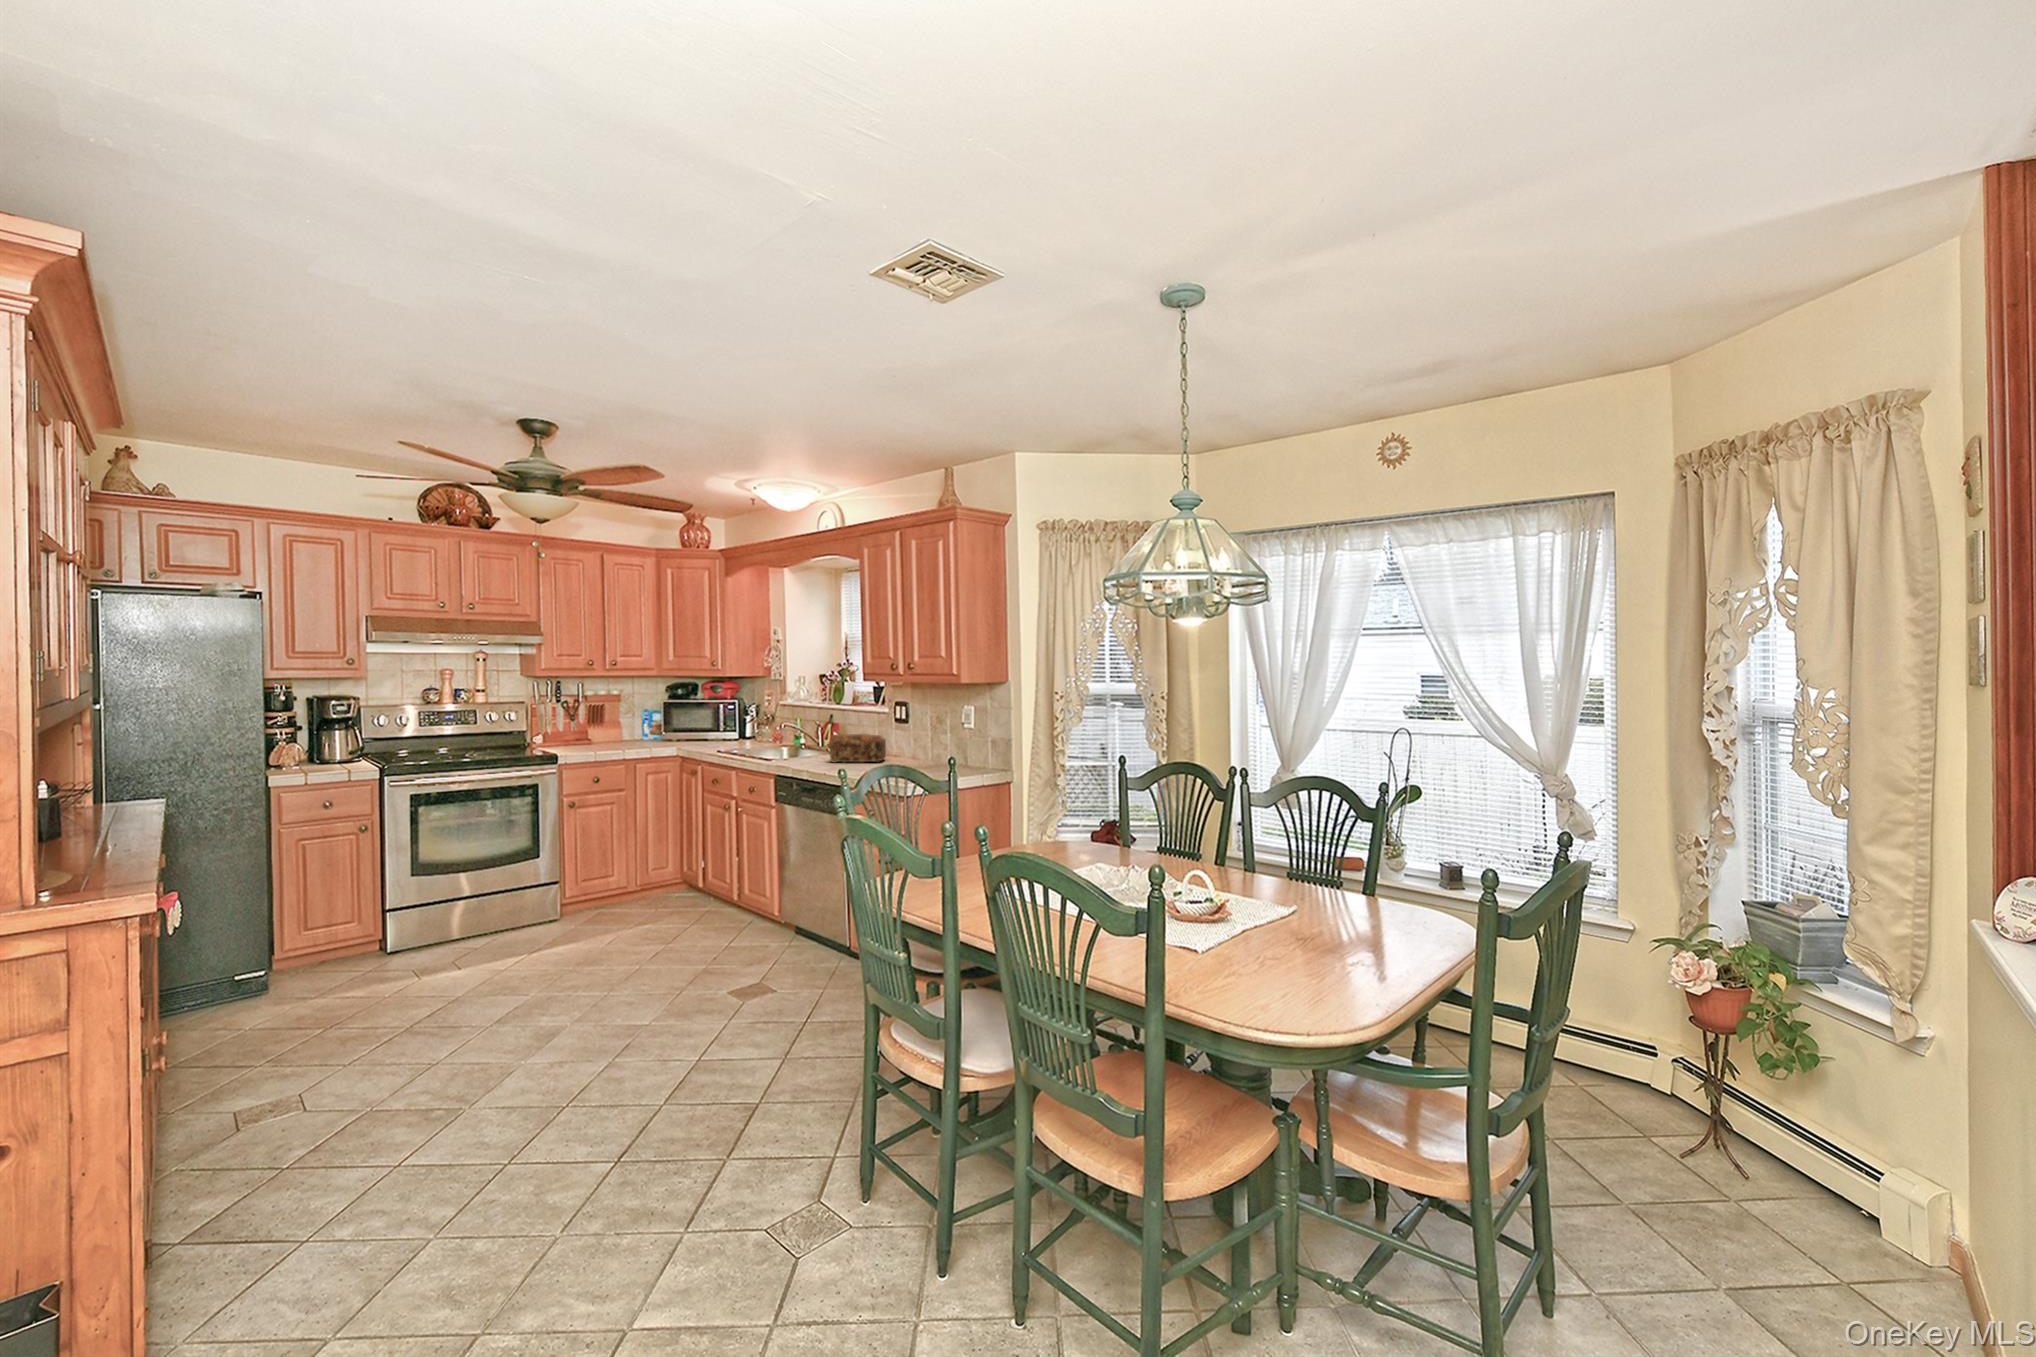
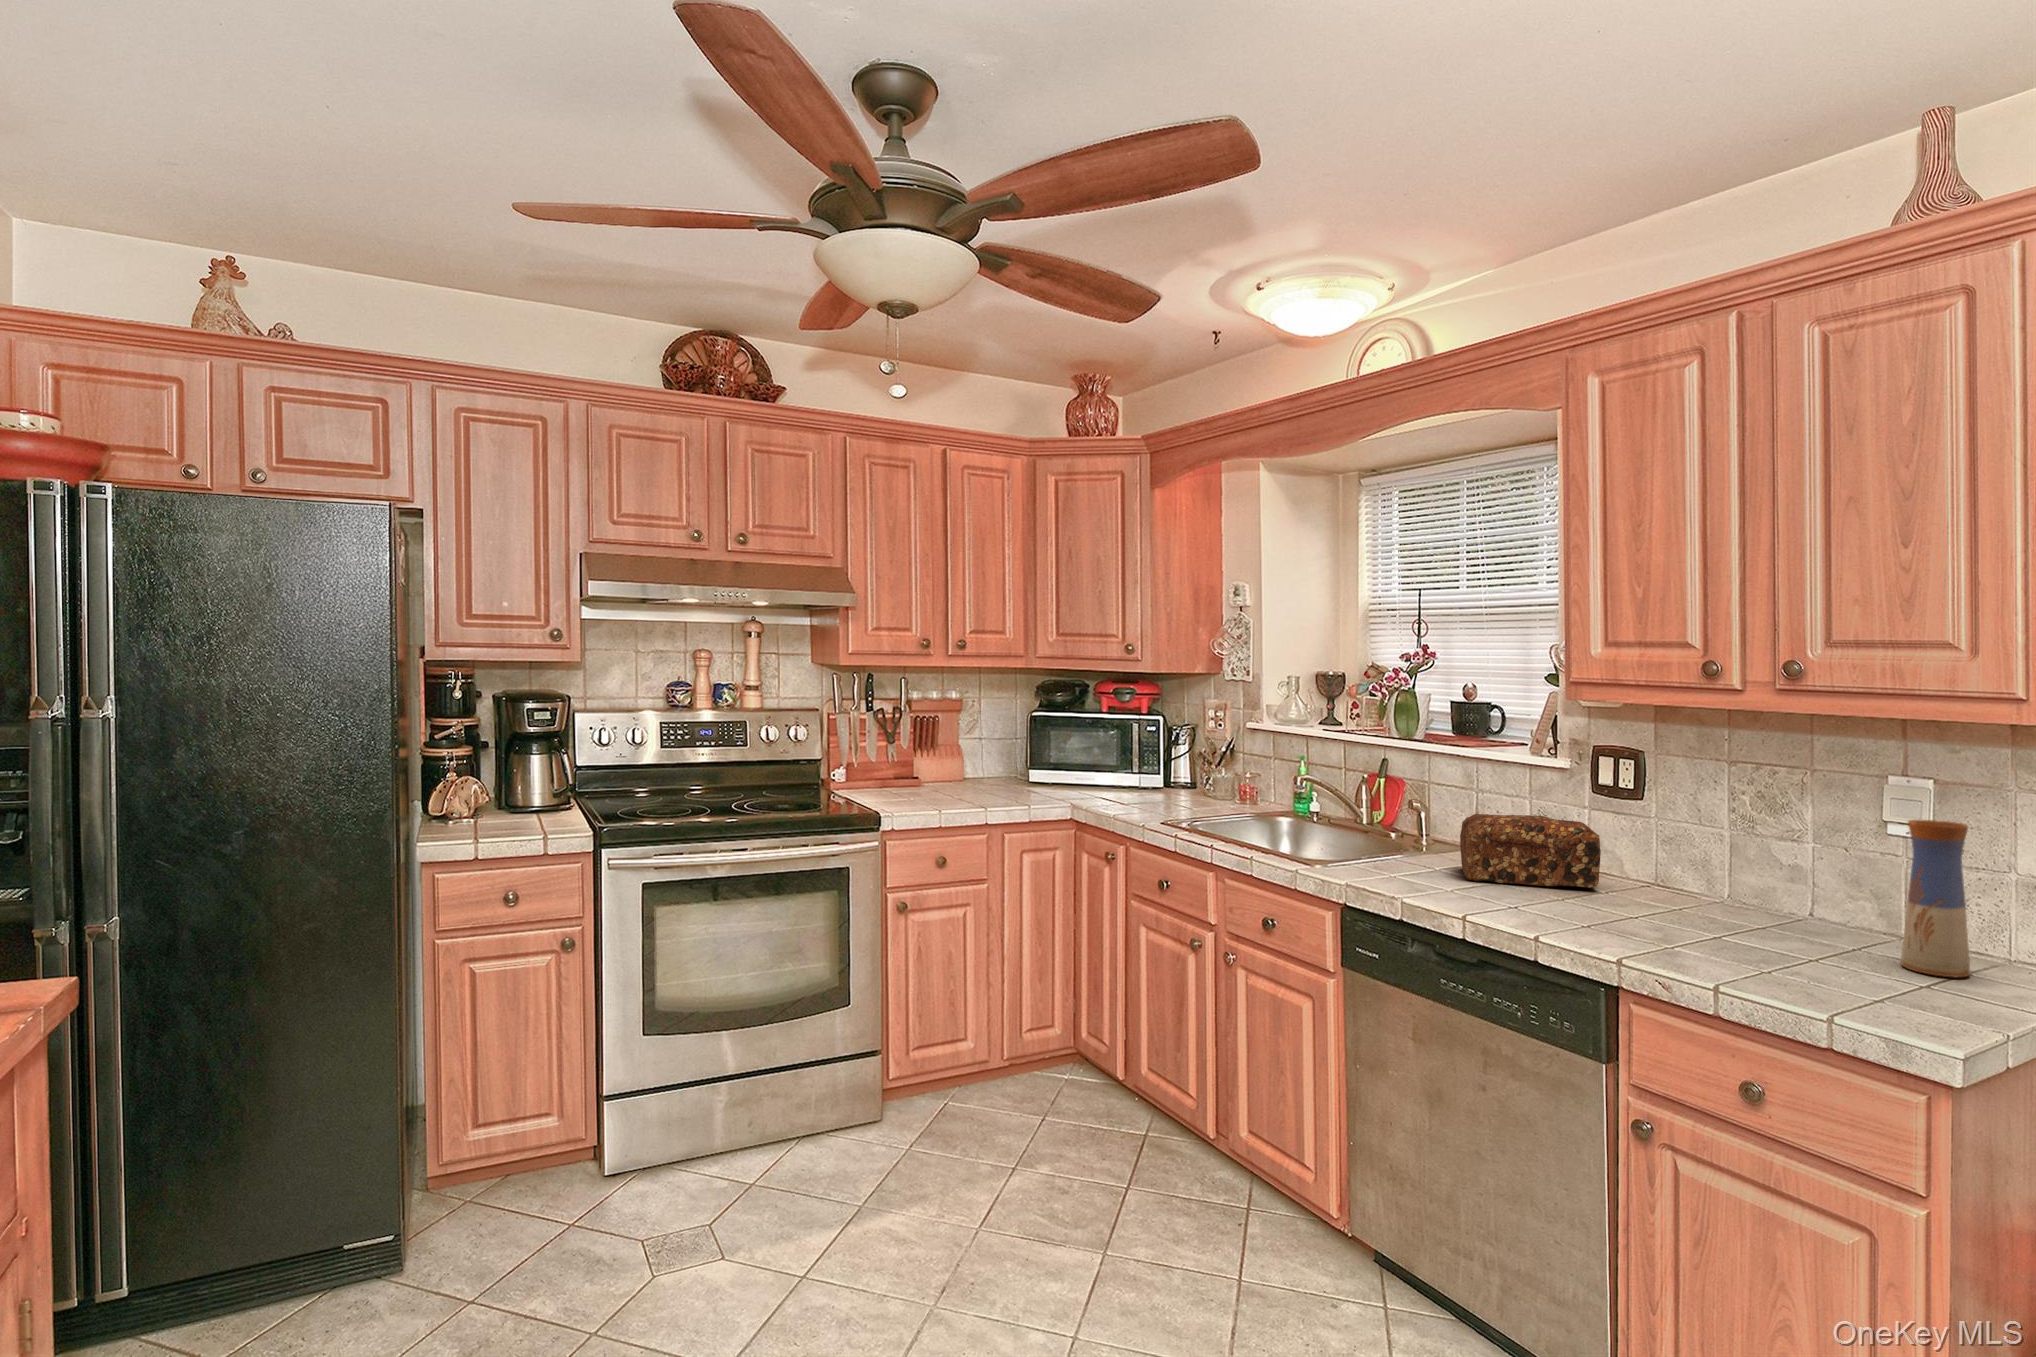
vase: none [944,721,962,775] -> present [1901,820,1970,977]

